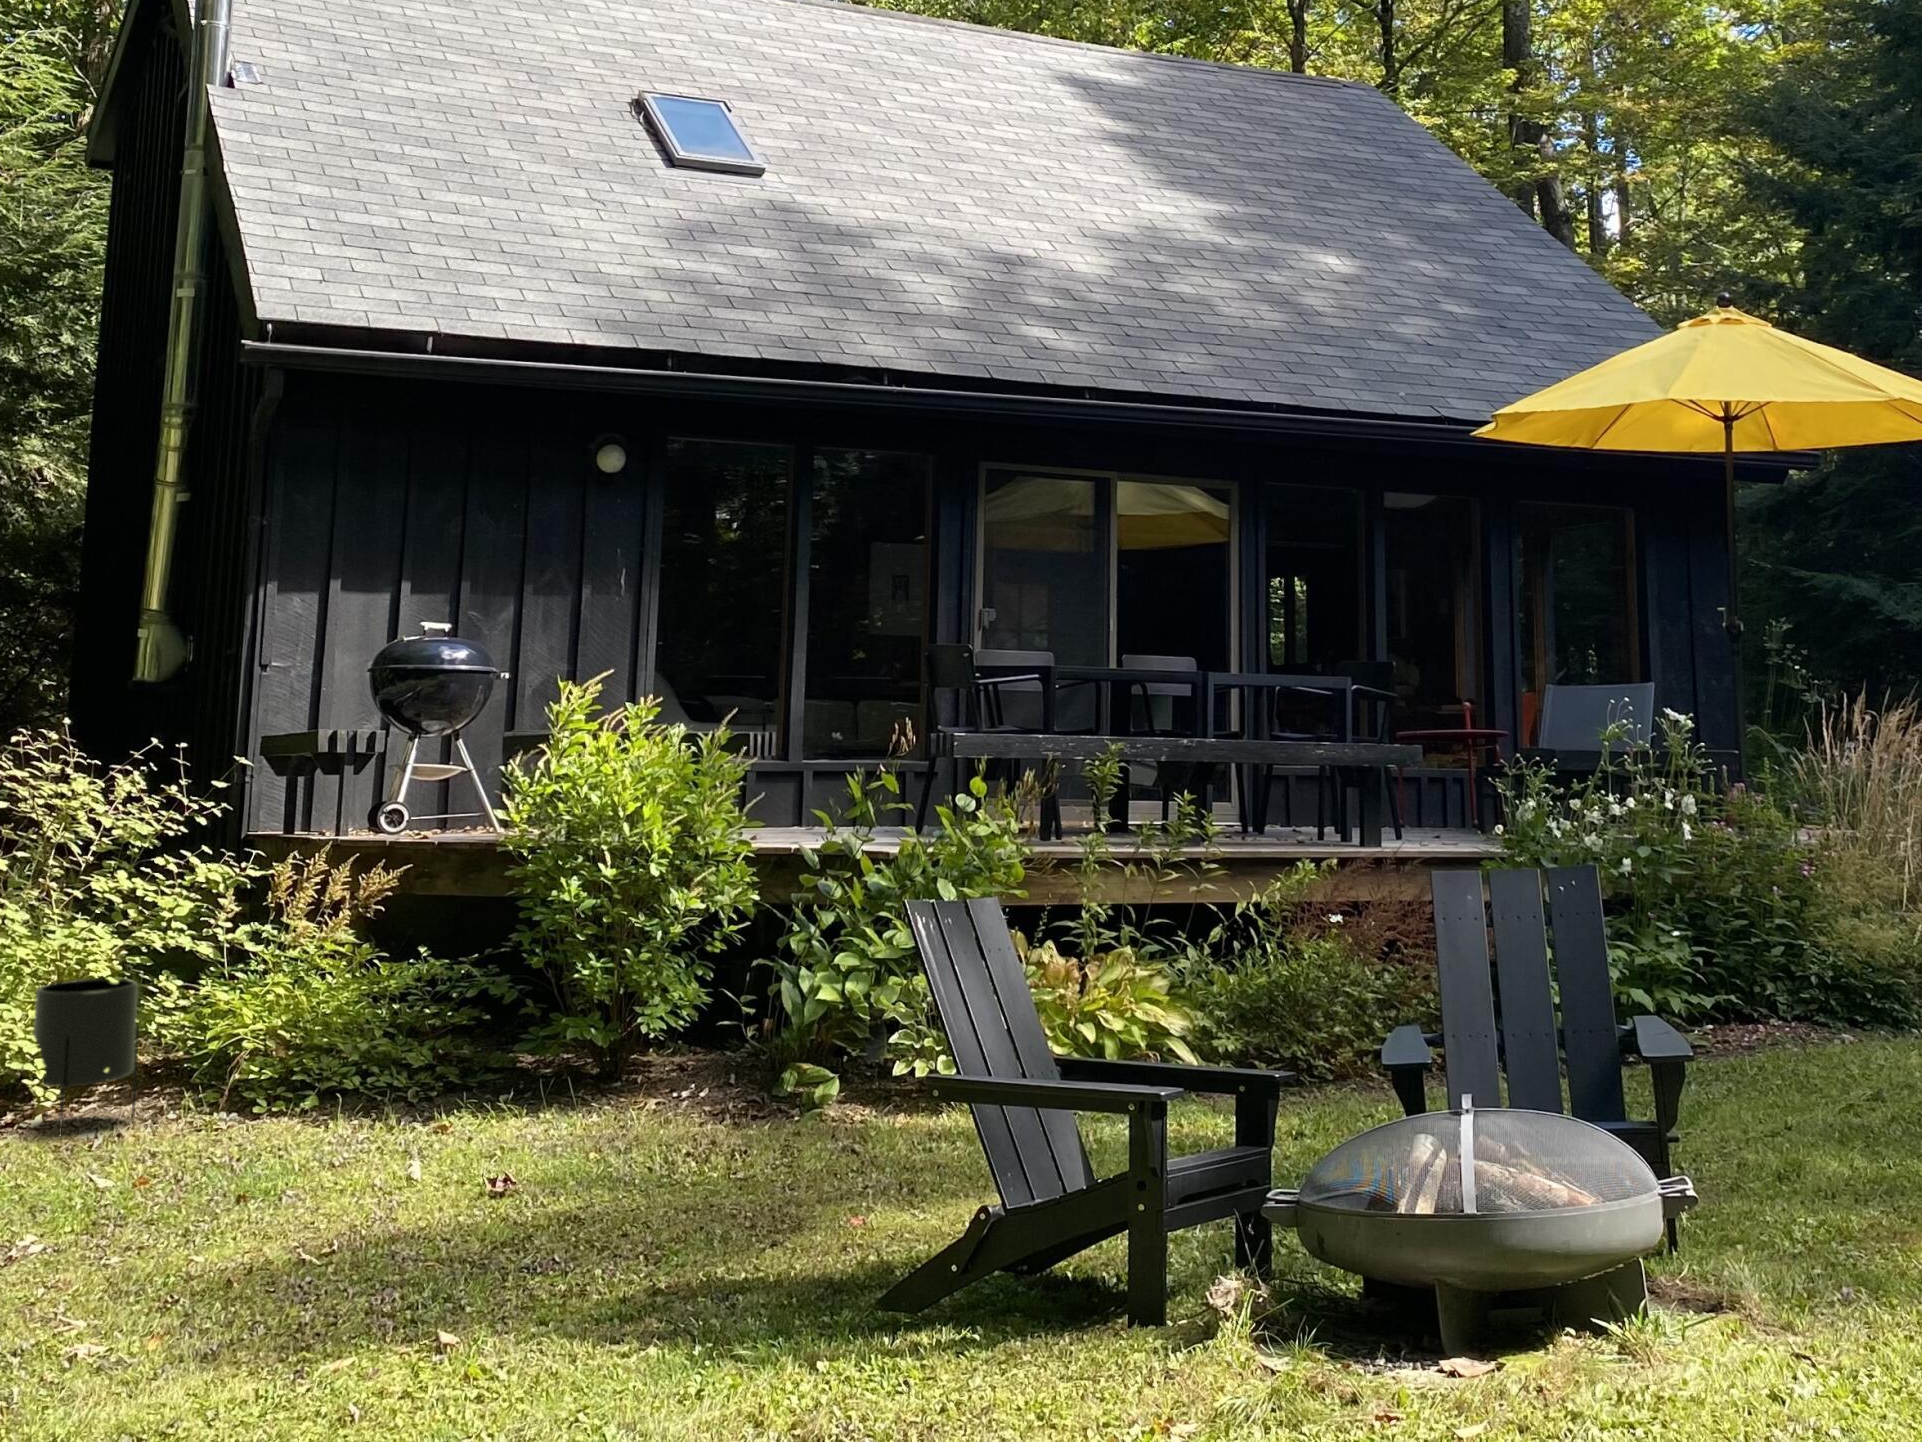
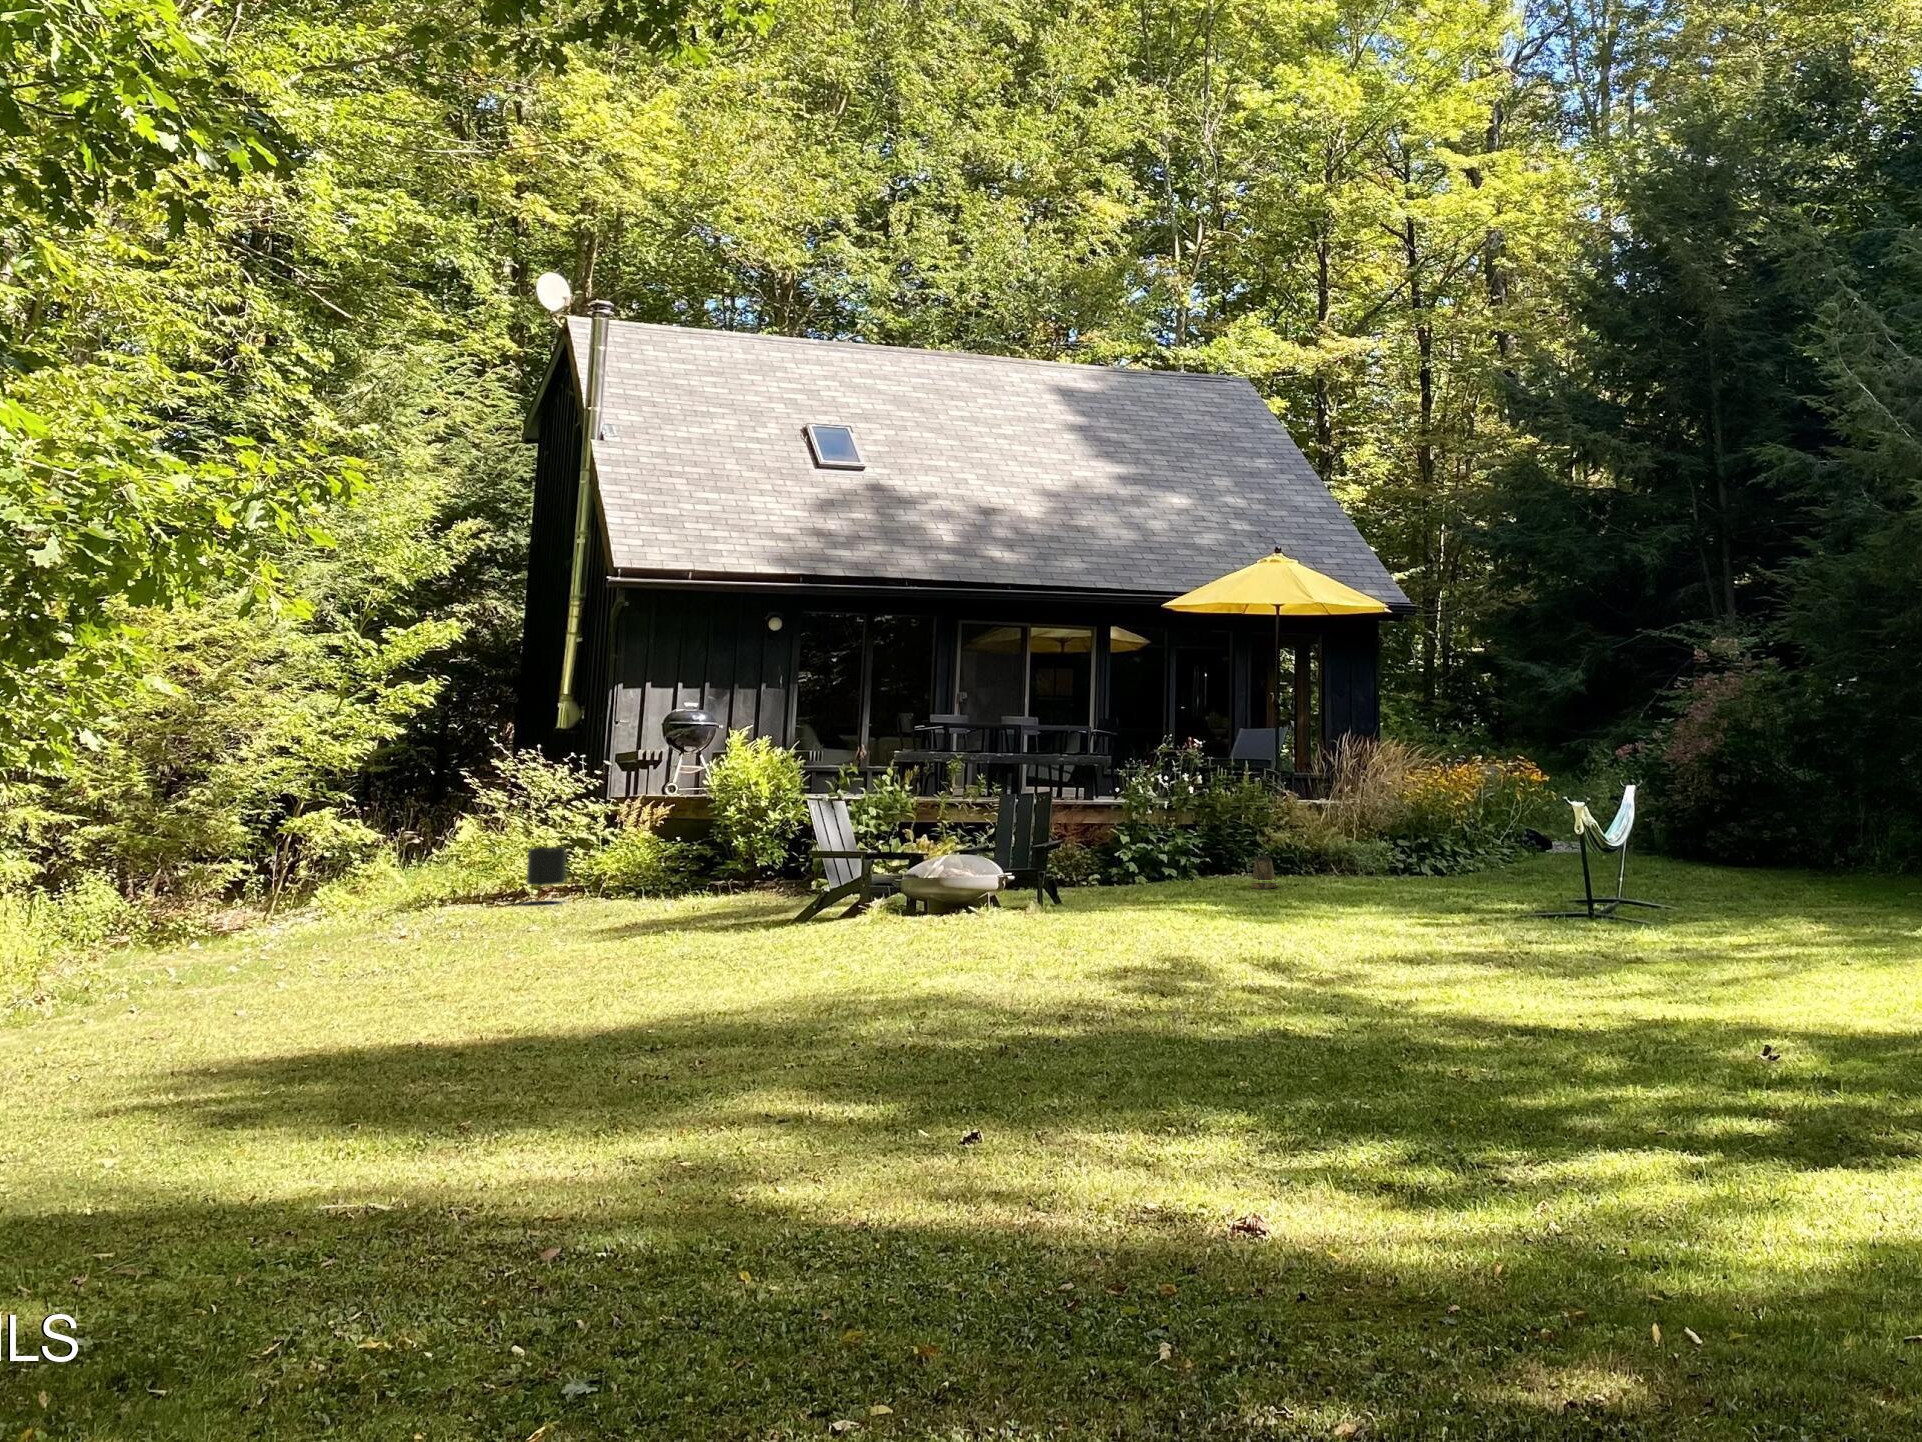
watering can: none [1739,961,1802,1038] -> present [1251,855,1277,889]

